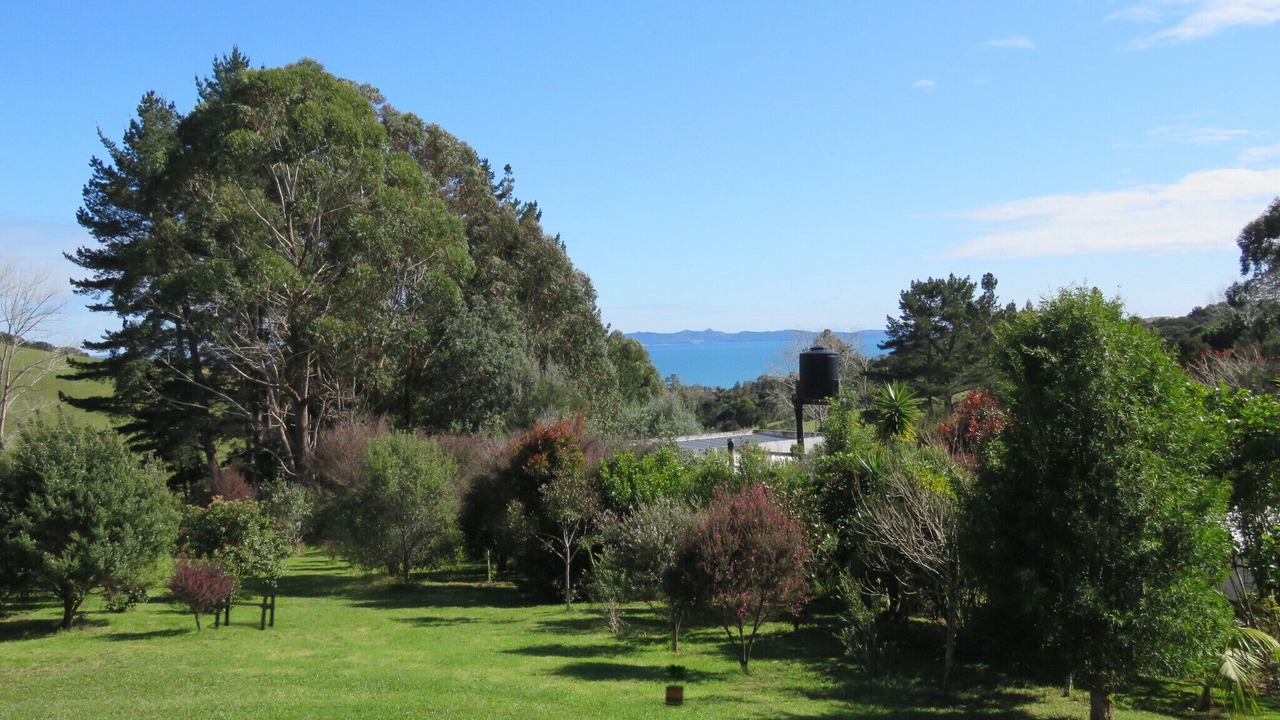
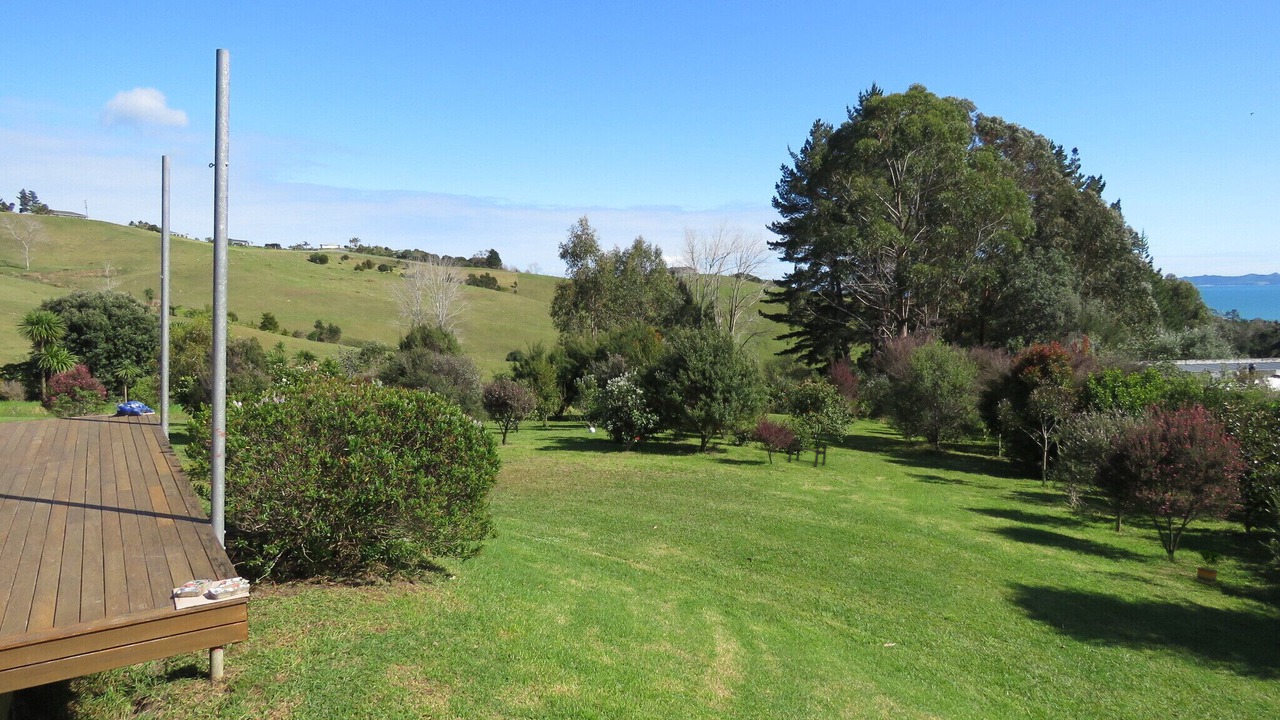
potted tree: present [665,664,688,705] -> present [1197,550,1223,585]

